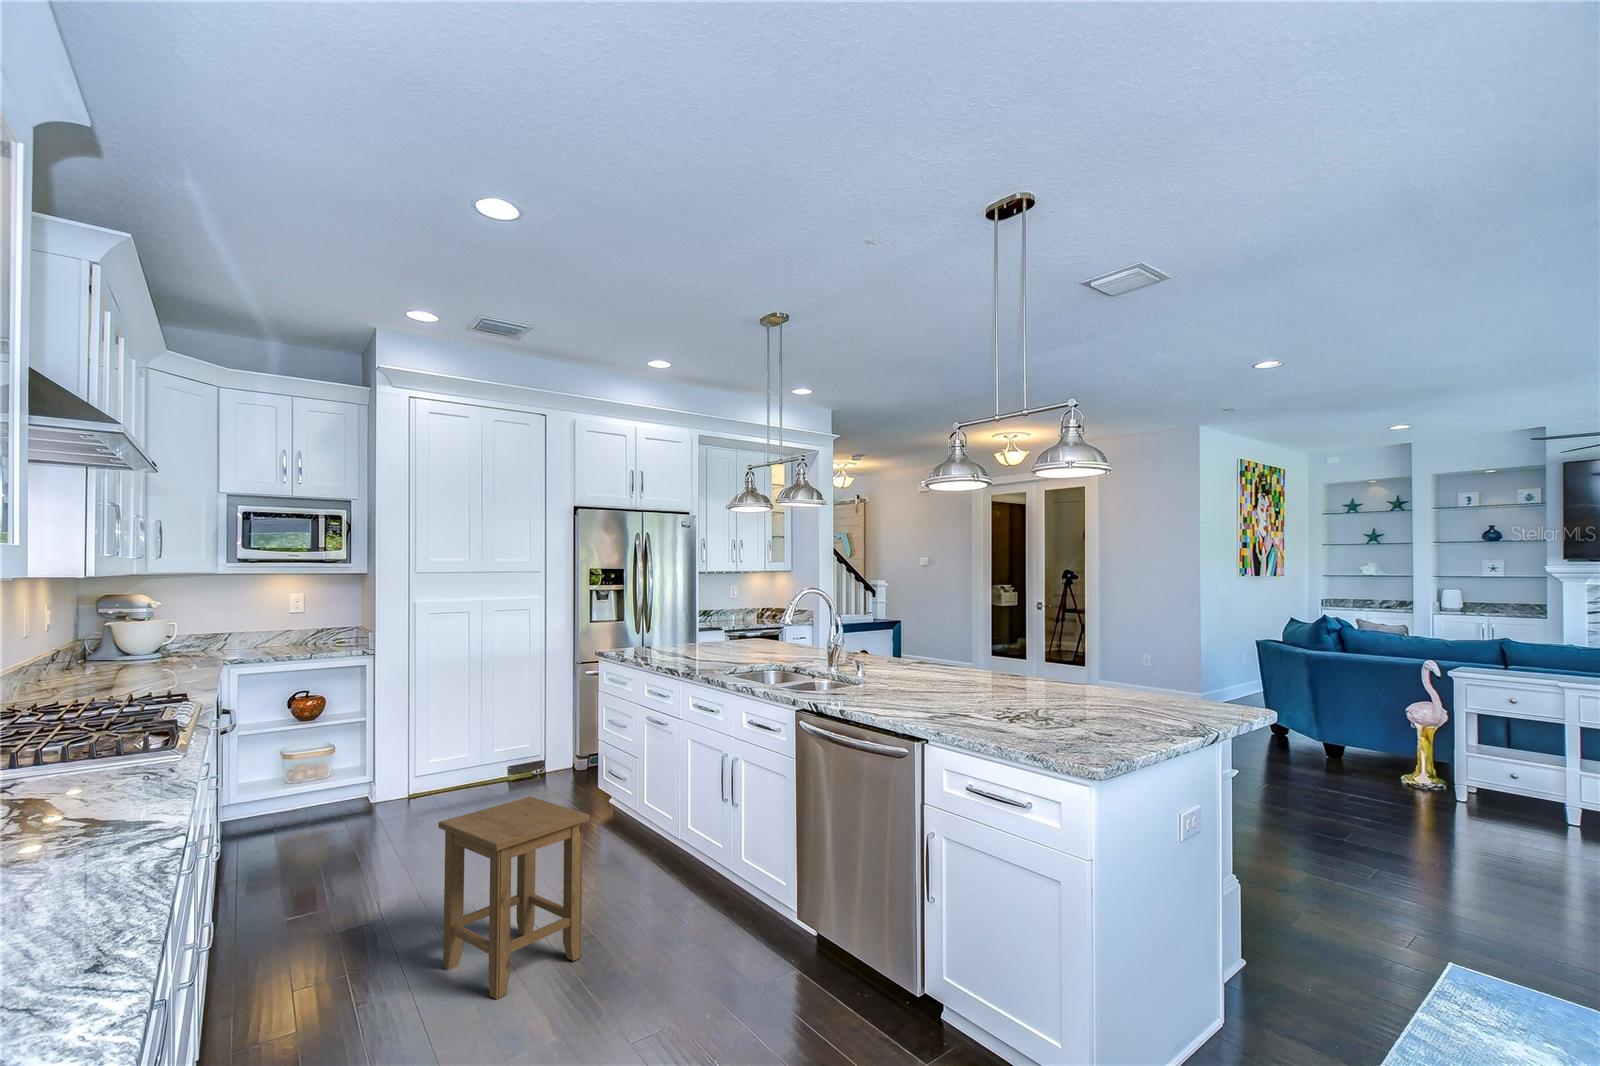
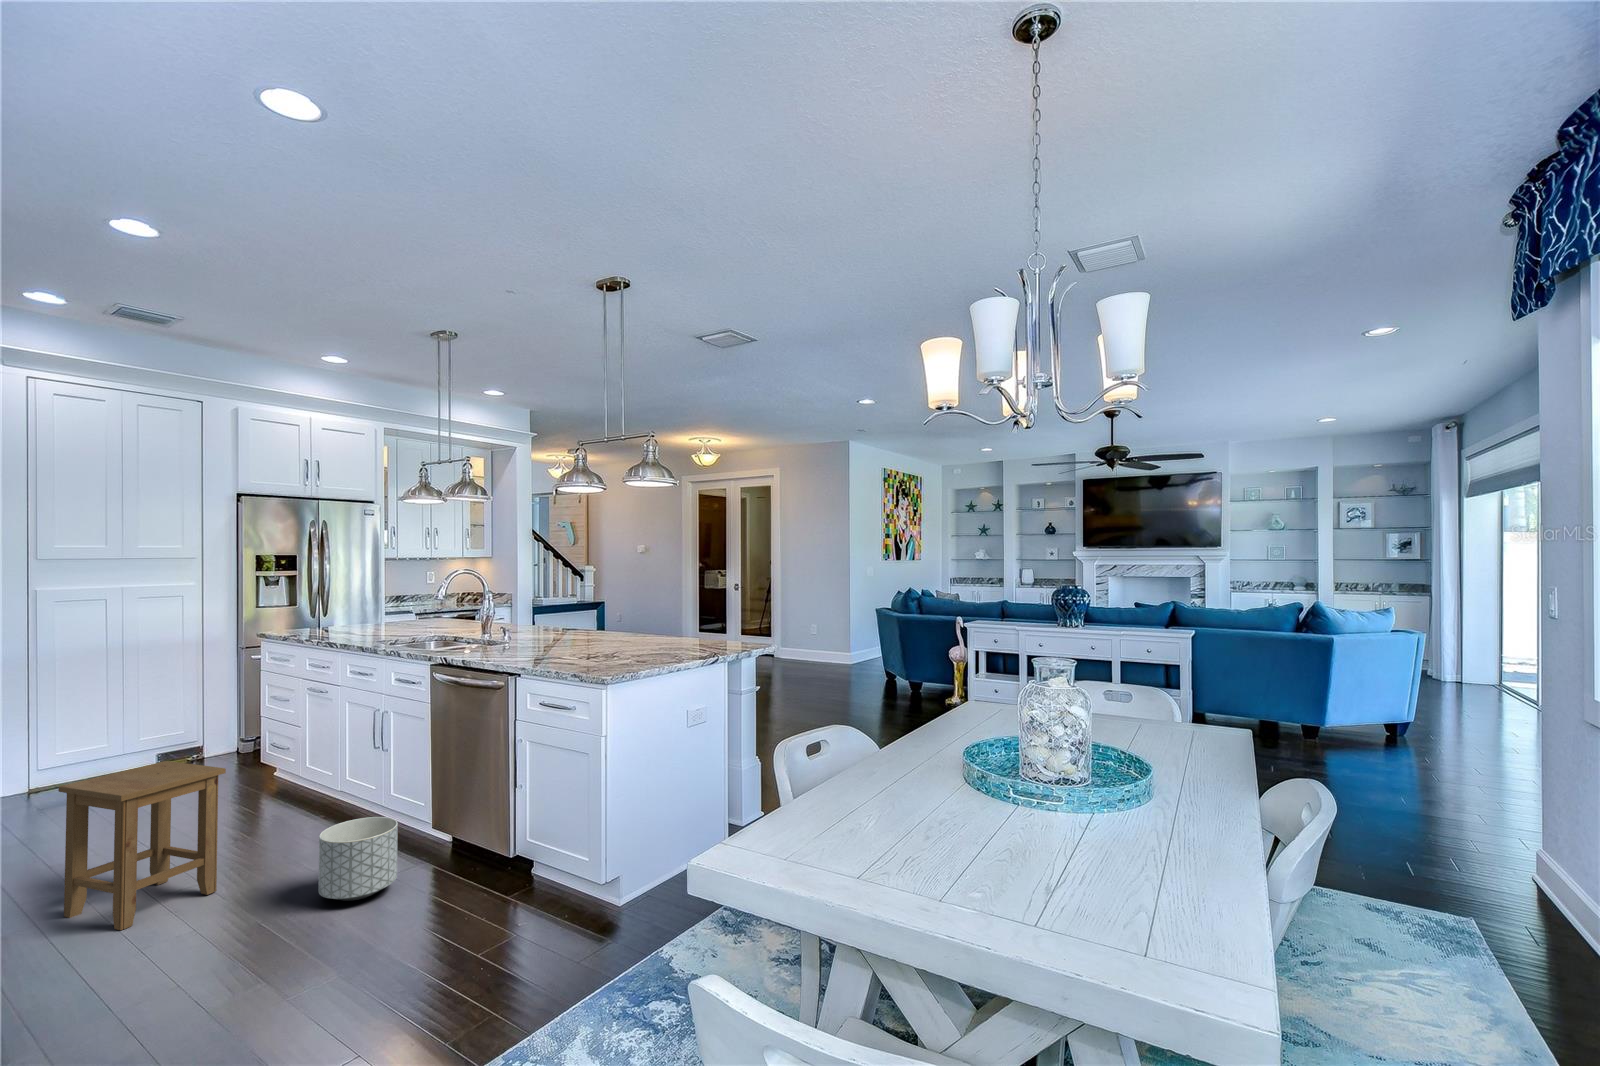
planter: none [690,891,774,1000] -> present [318,817,398,901]

